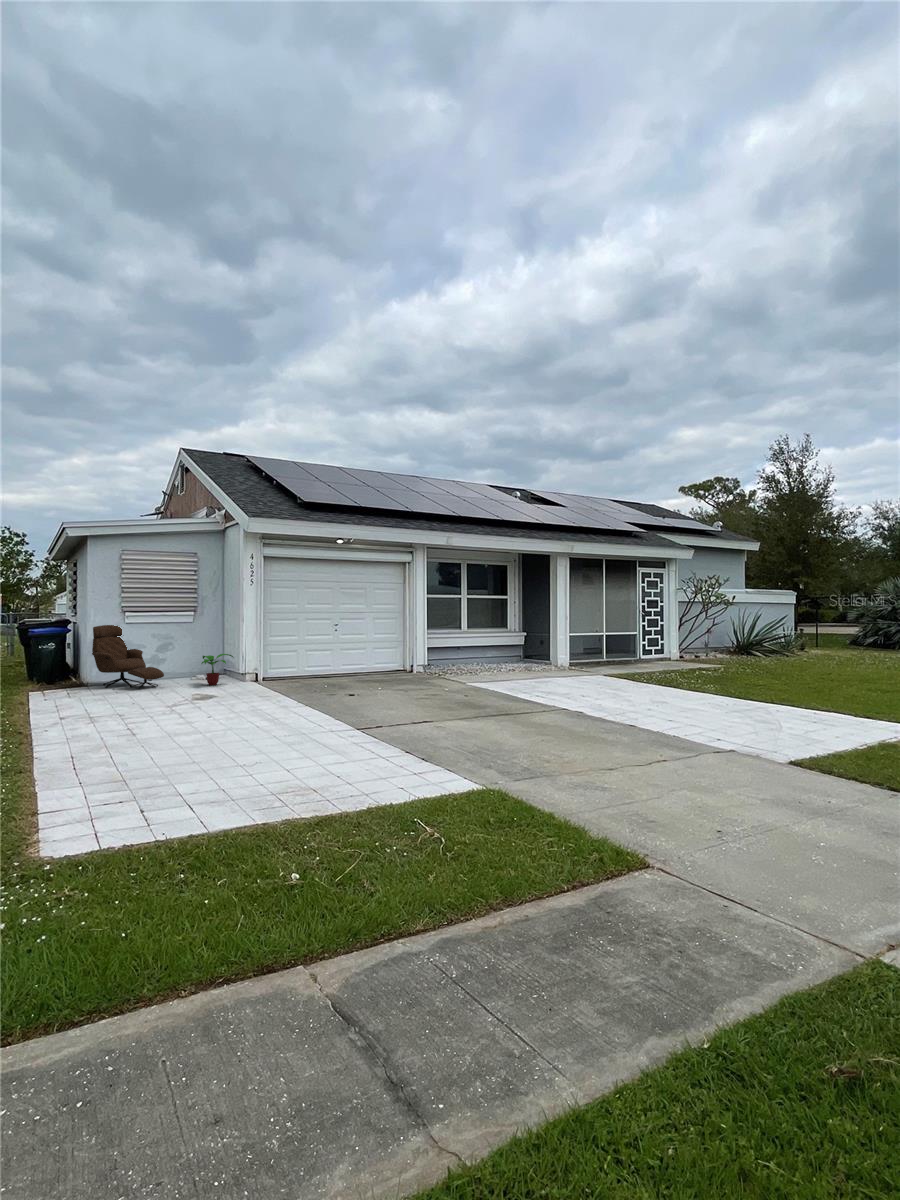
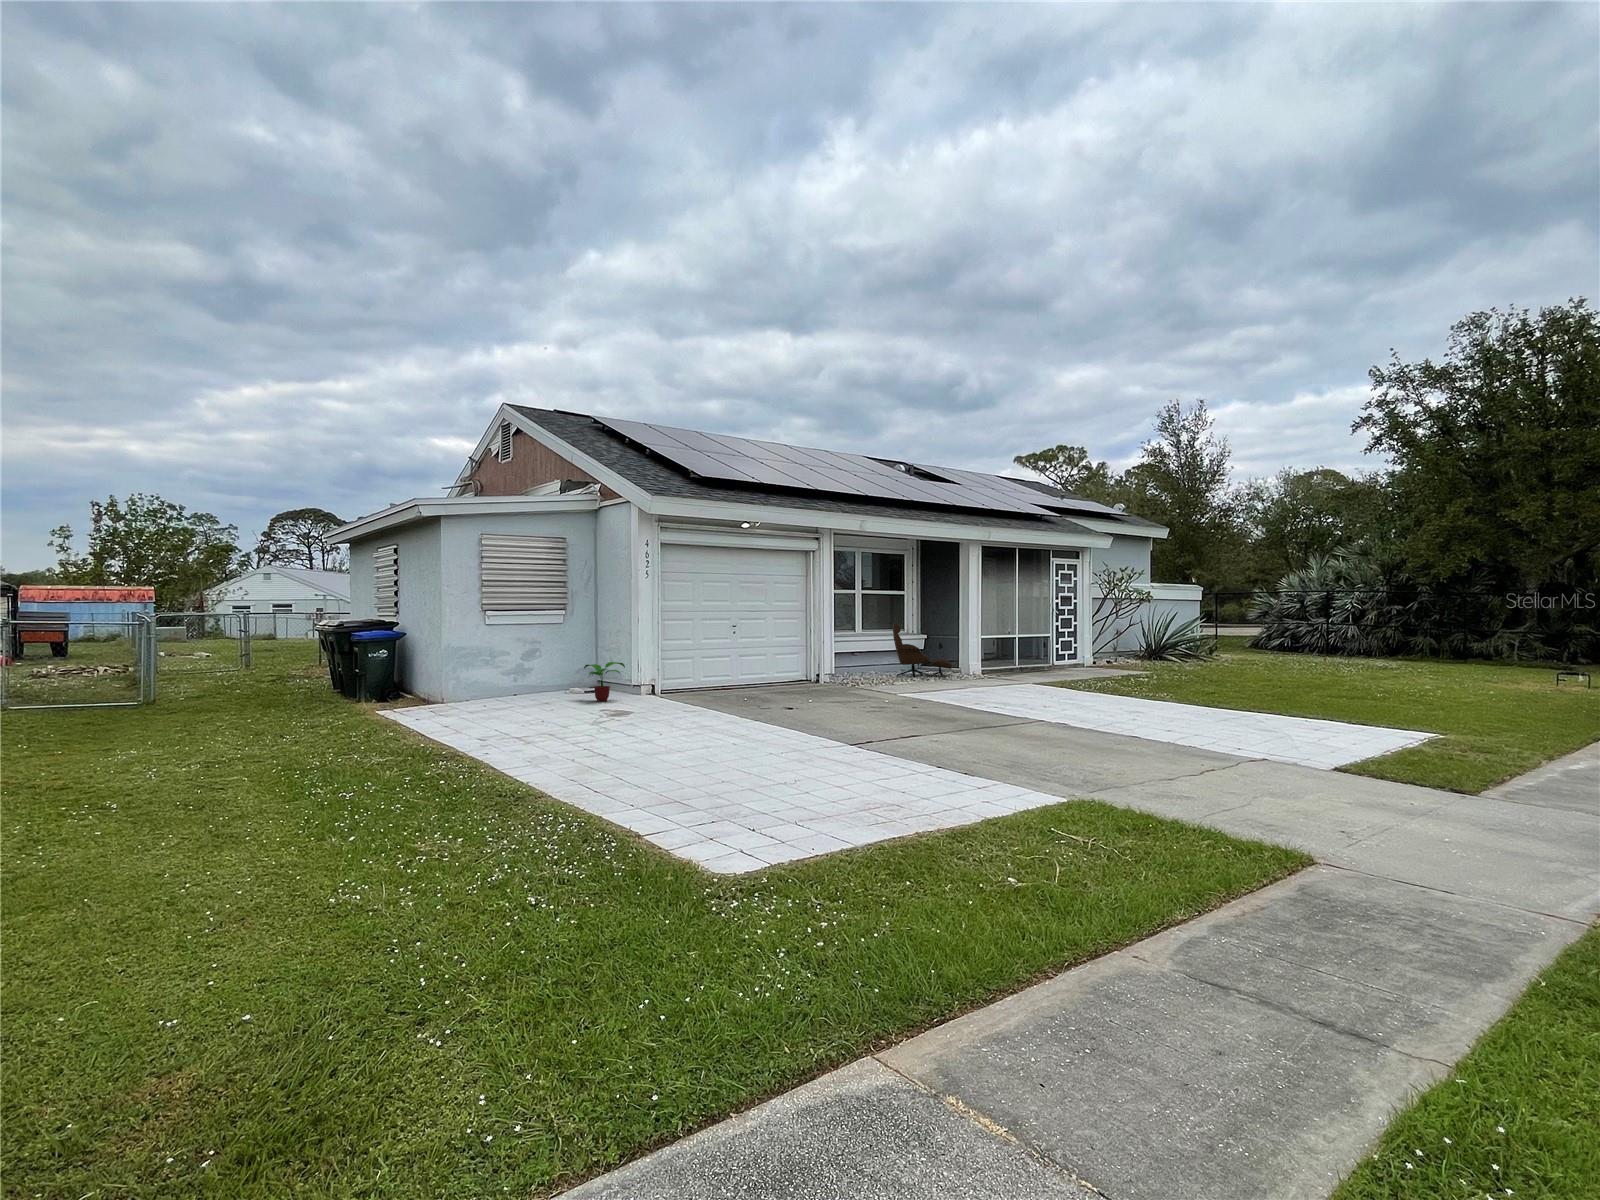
lounge chair: present [92,625,164,689] -> present [892,622,952,677]

